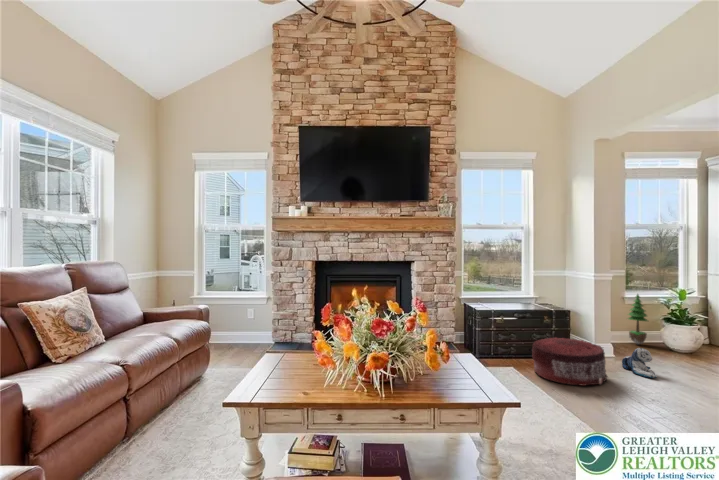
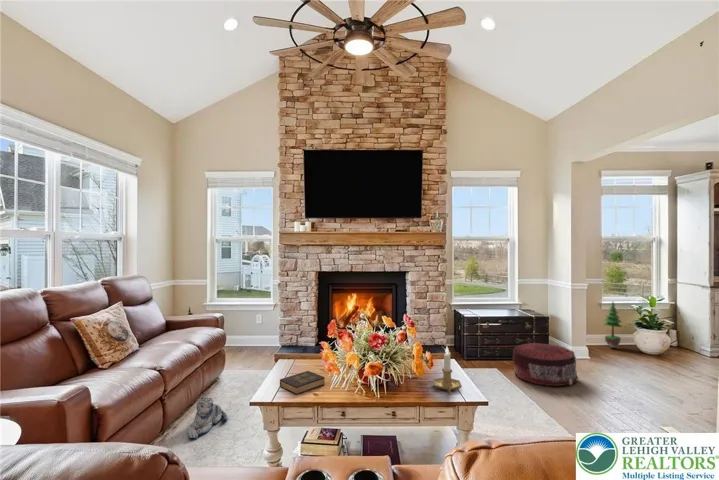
candlestick: none [450,334,487,393] -> present [433,347,462,394]
plush toy: present [622,348,656,378] -> present [188,397,228,439]
hardback book: none [262,365,317,394] -> present [280,371,325,395]

